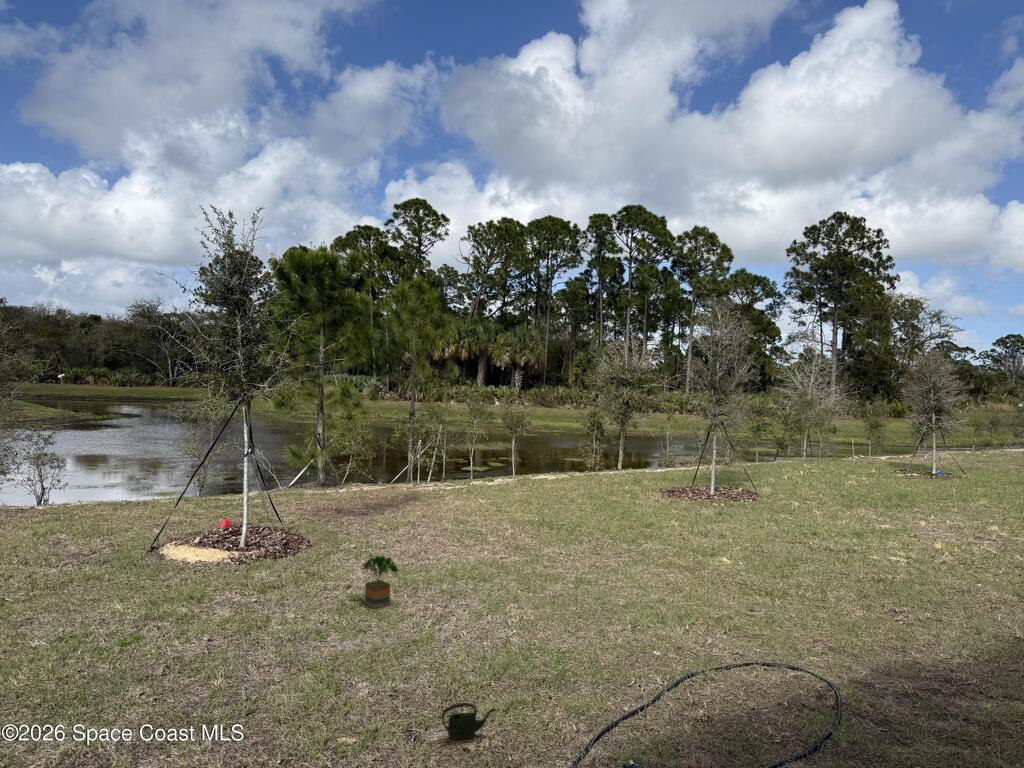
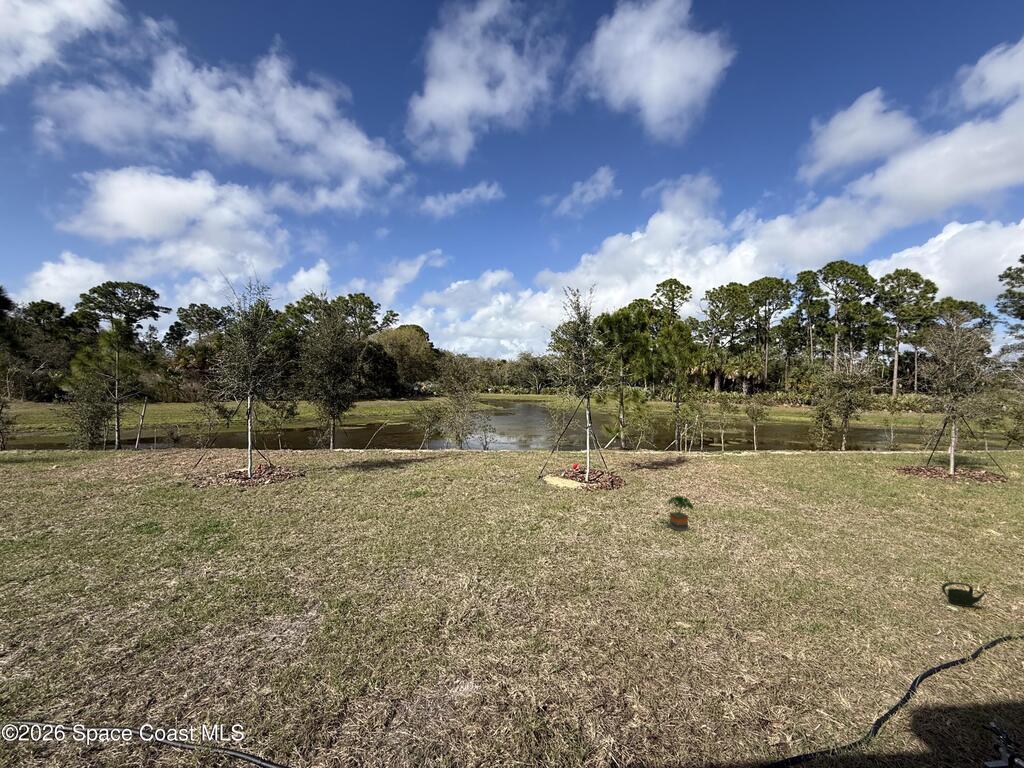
watering can: present [442,703,494,739] -> present [942,582,988,607]

